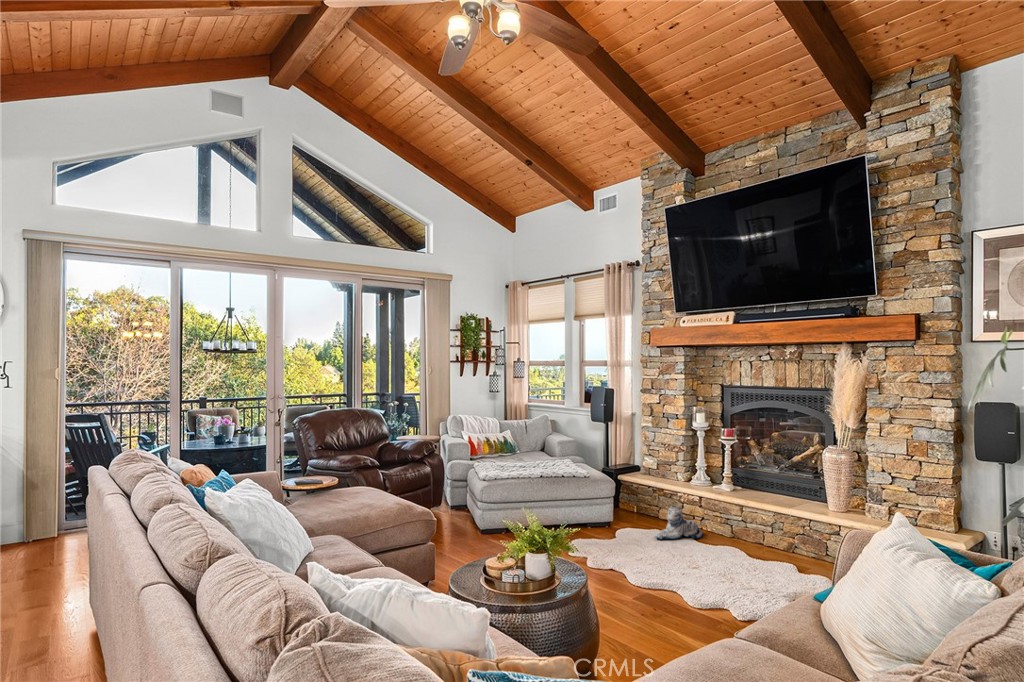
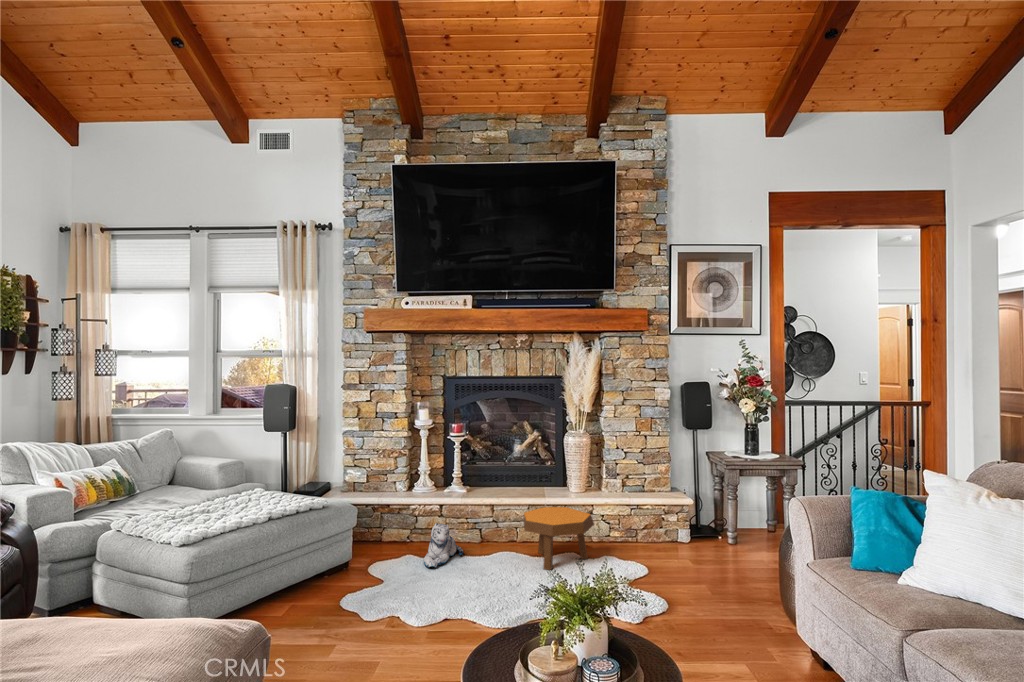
footstool: none [730,514,802,571] -> present [524,507,594,570]

